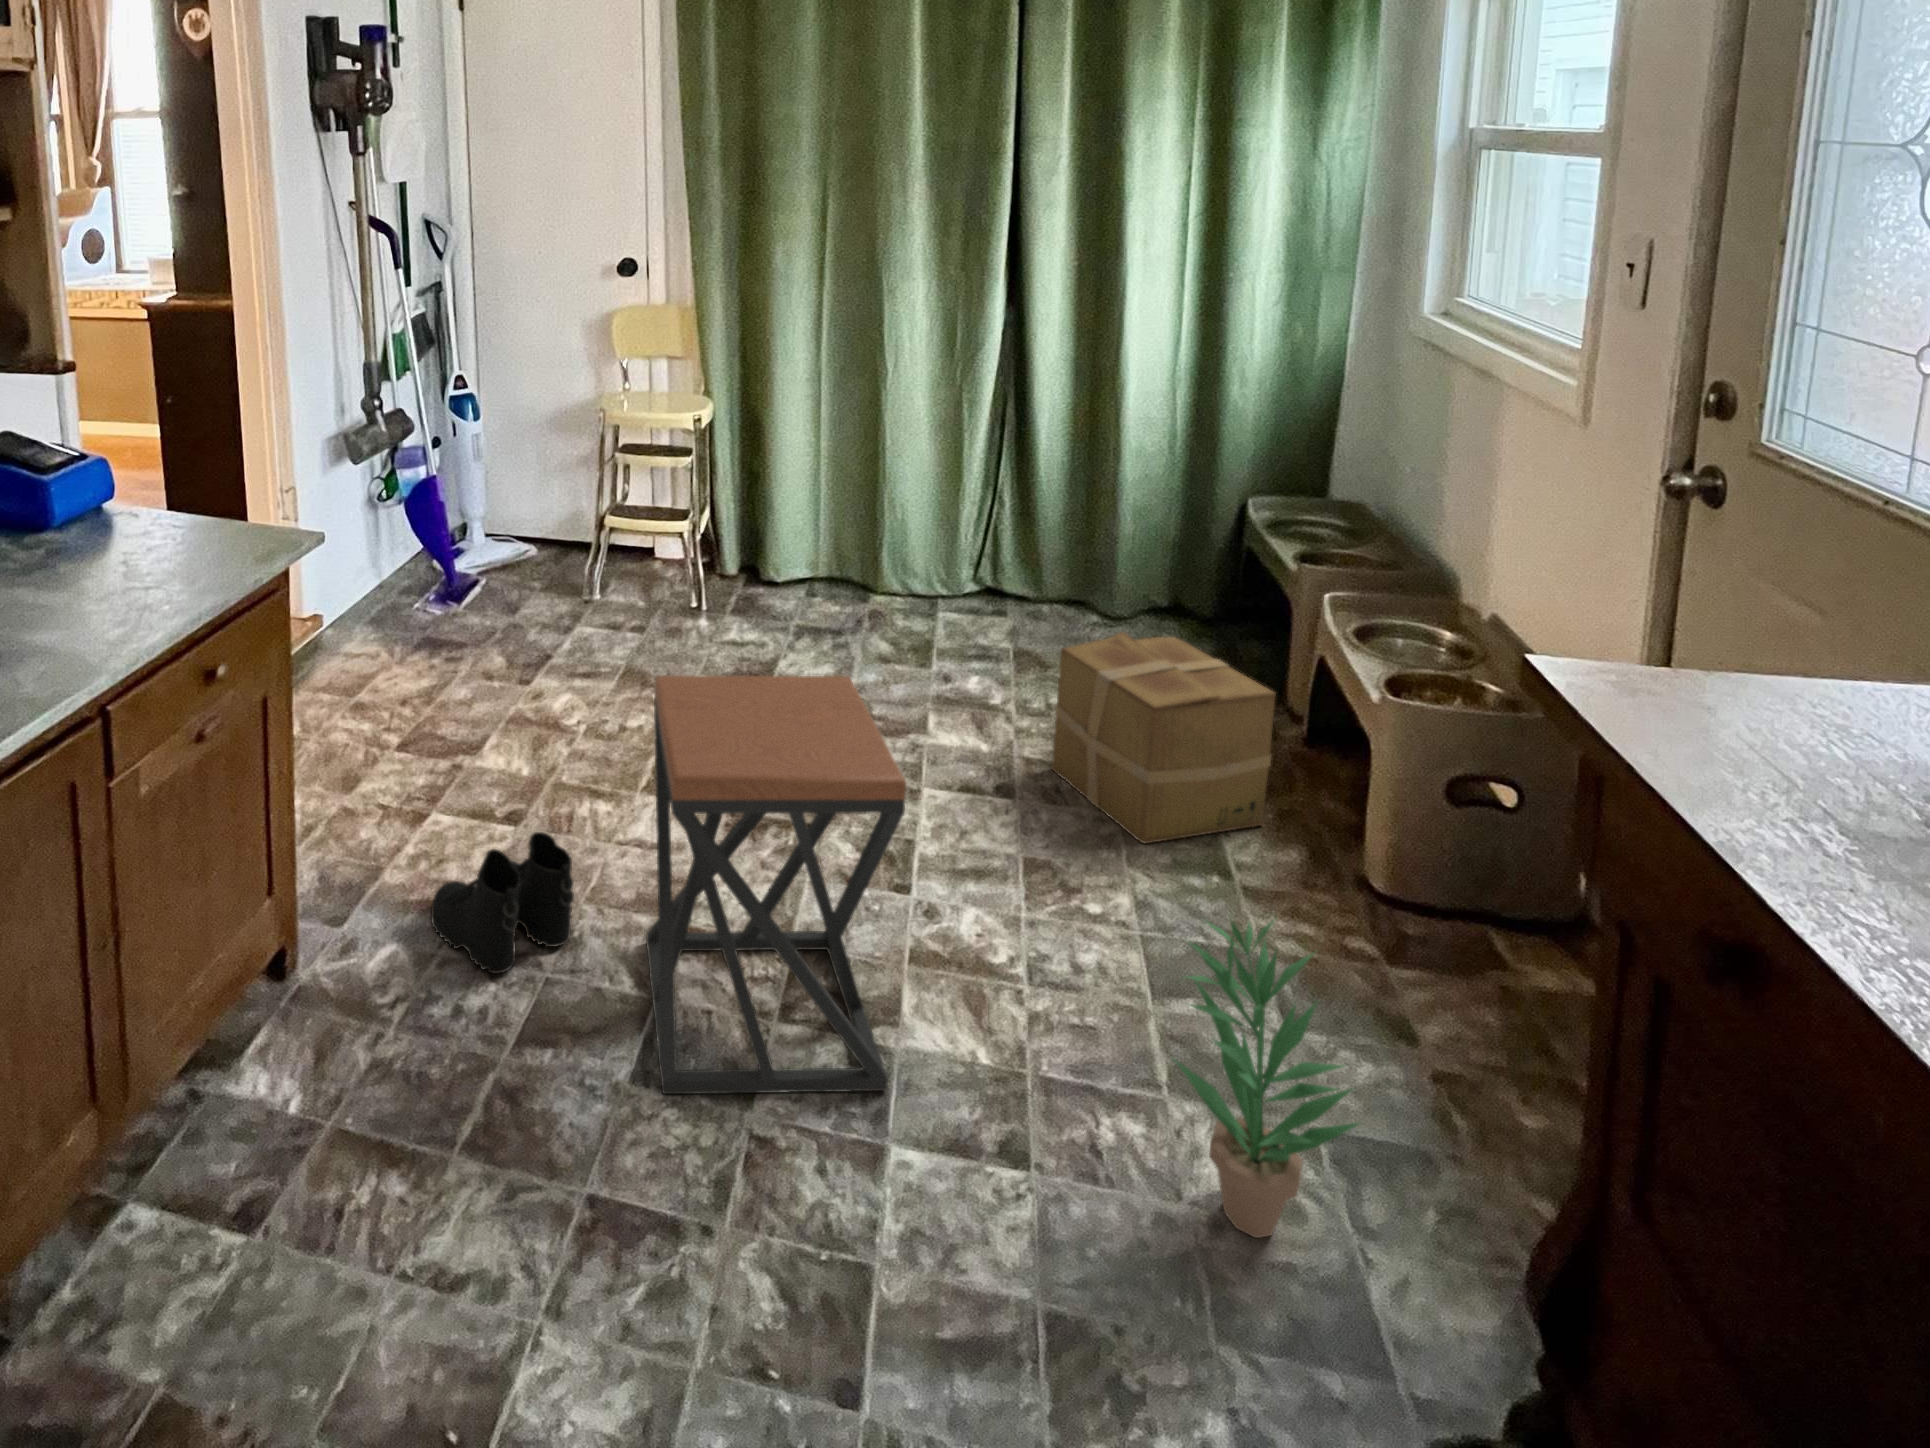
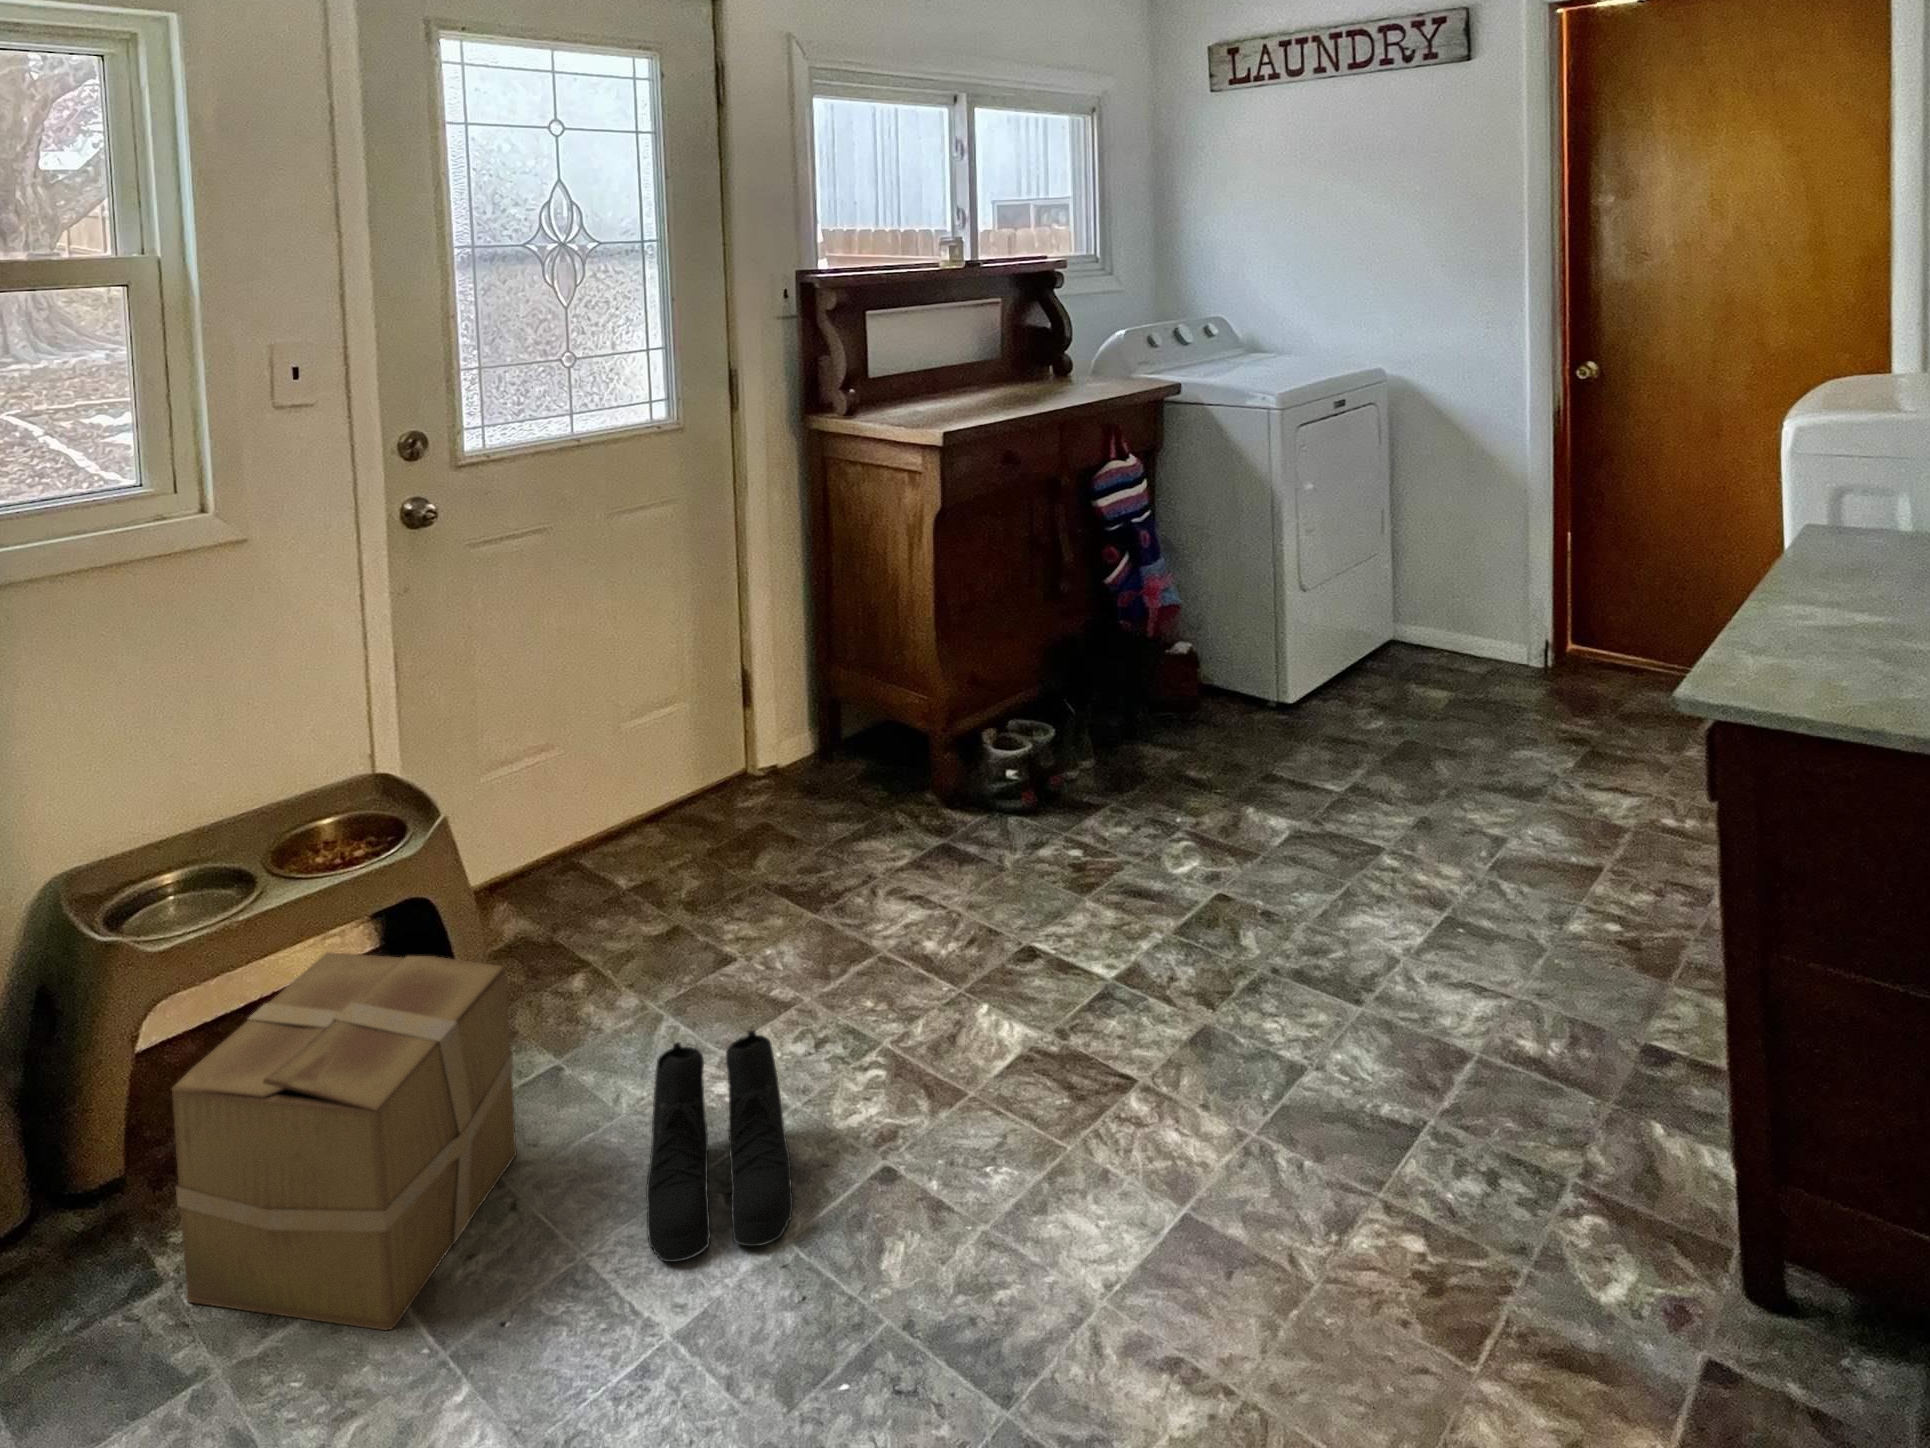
stool: present [646,675,906,1094] -> none [1006,730,1280,1199]
boots: present [431,832,574,974] -> present [646,1030,793,1262]
potted plant: present [1174,918,1359,1238] -> none [857,723,958,909]

